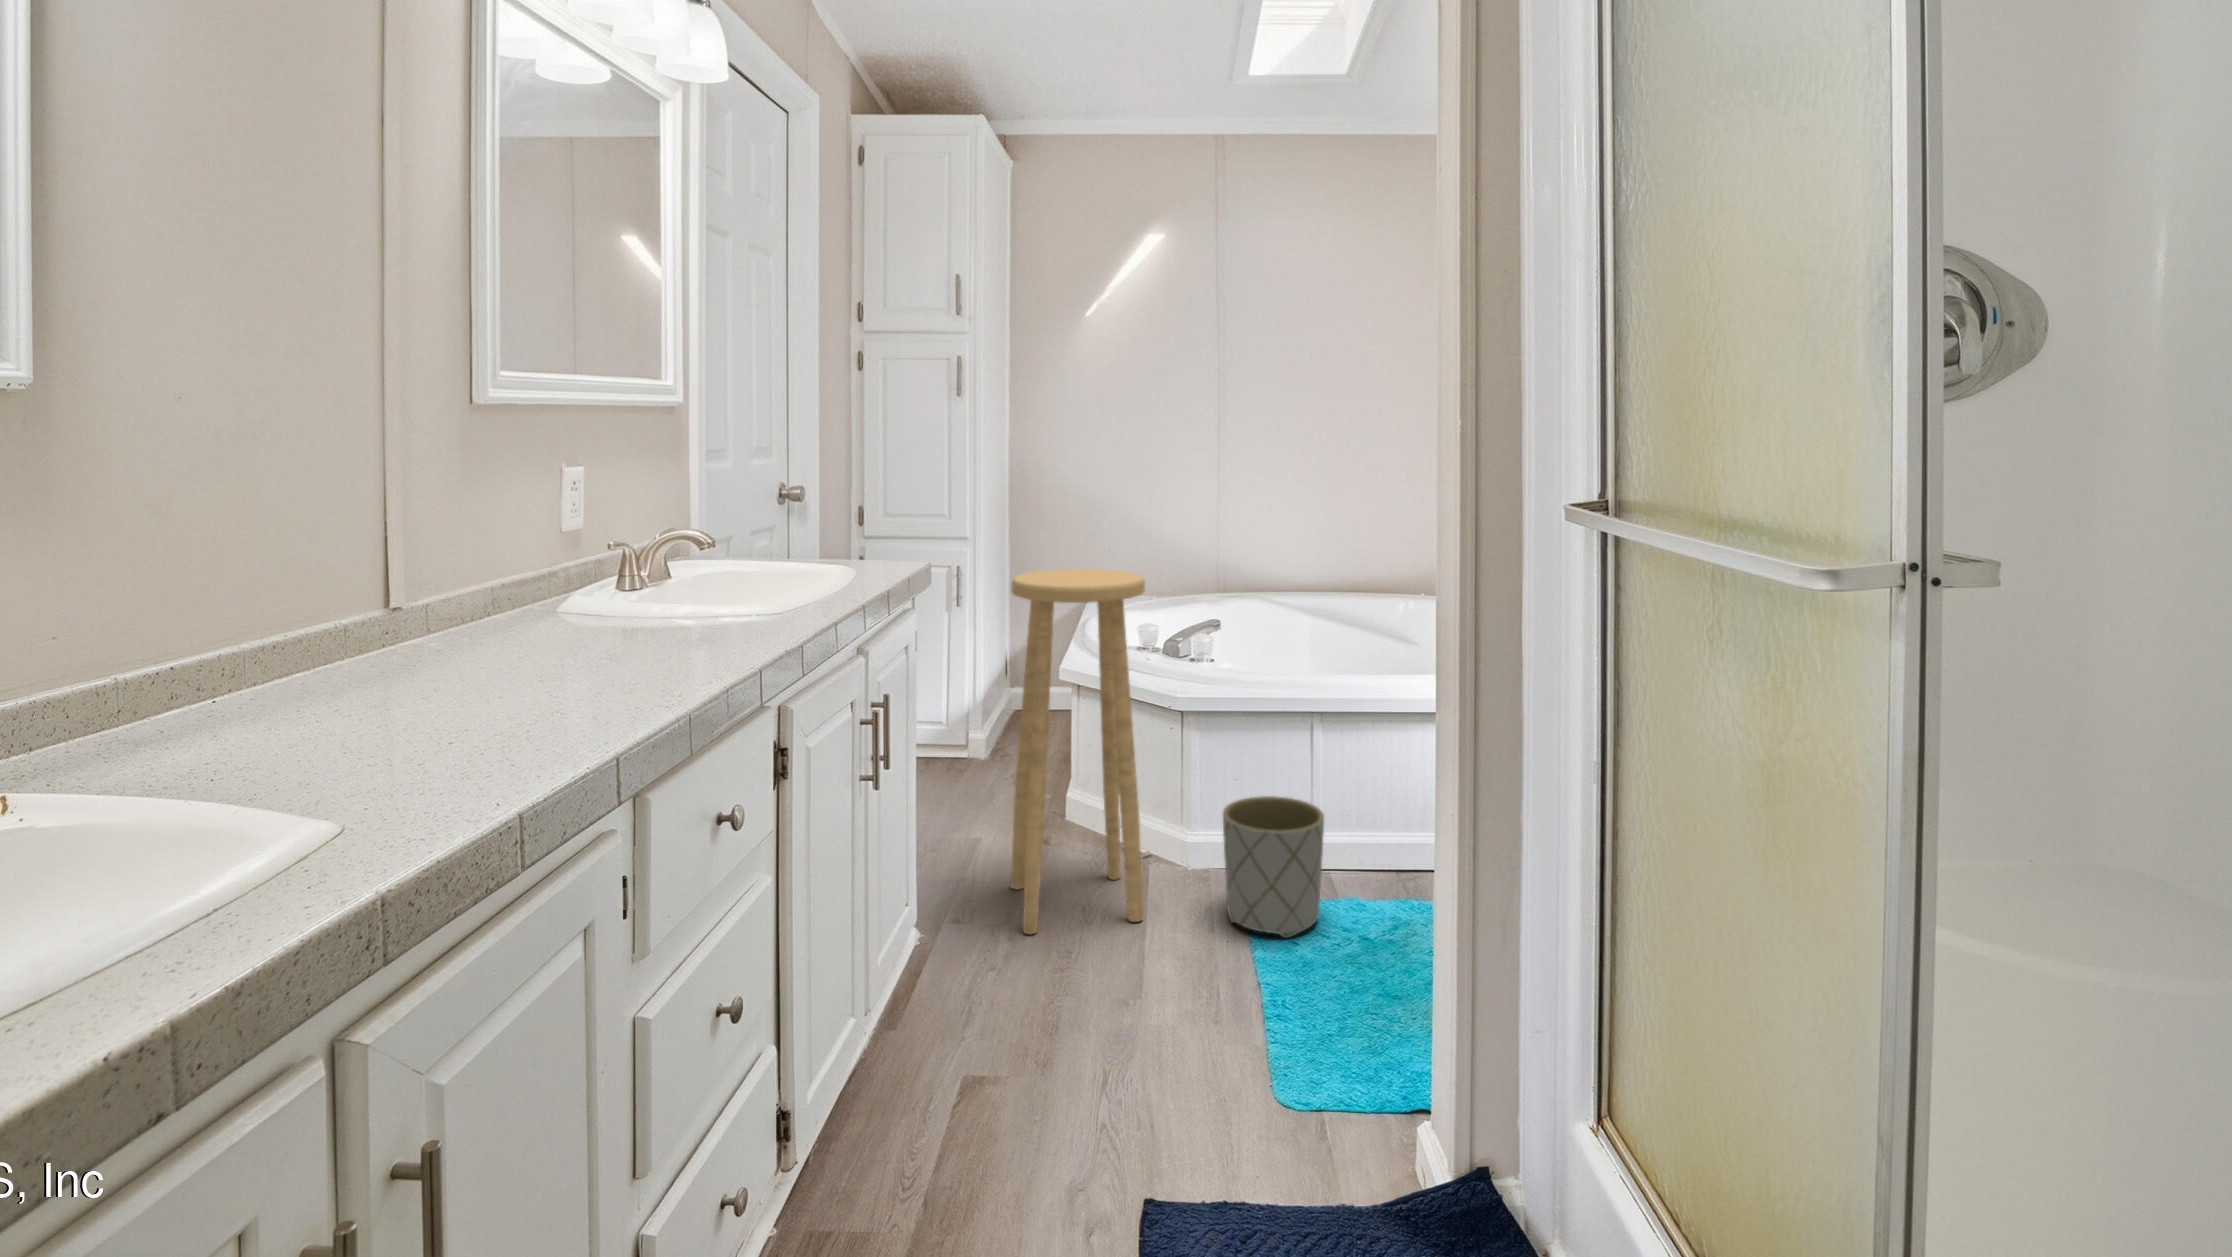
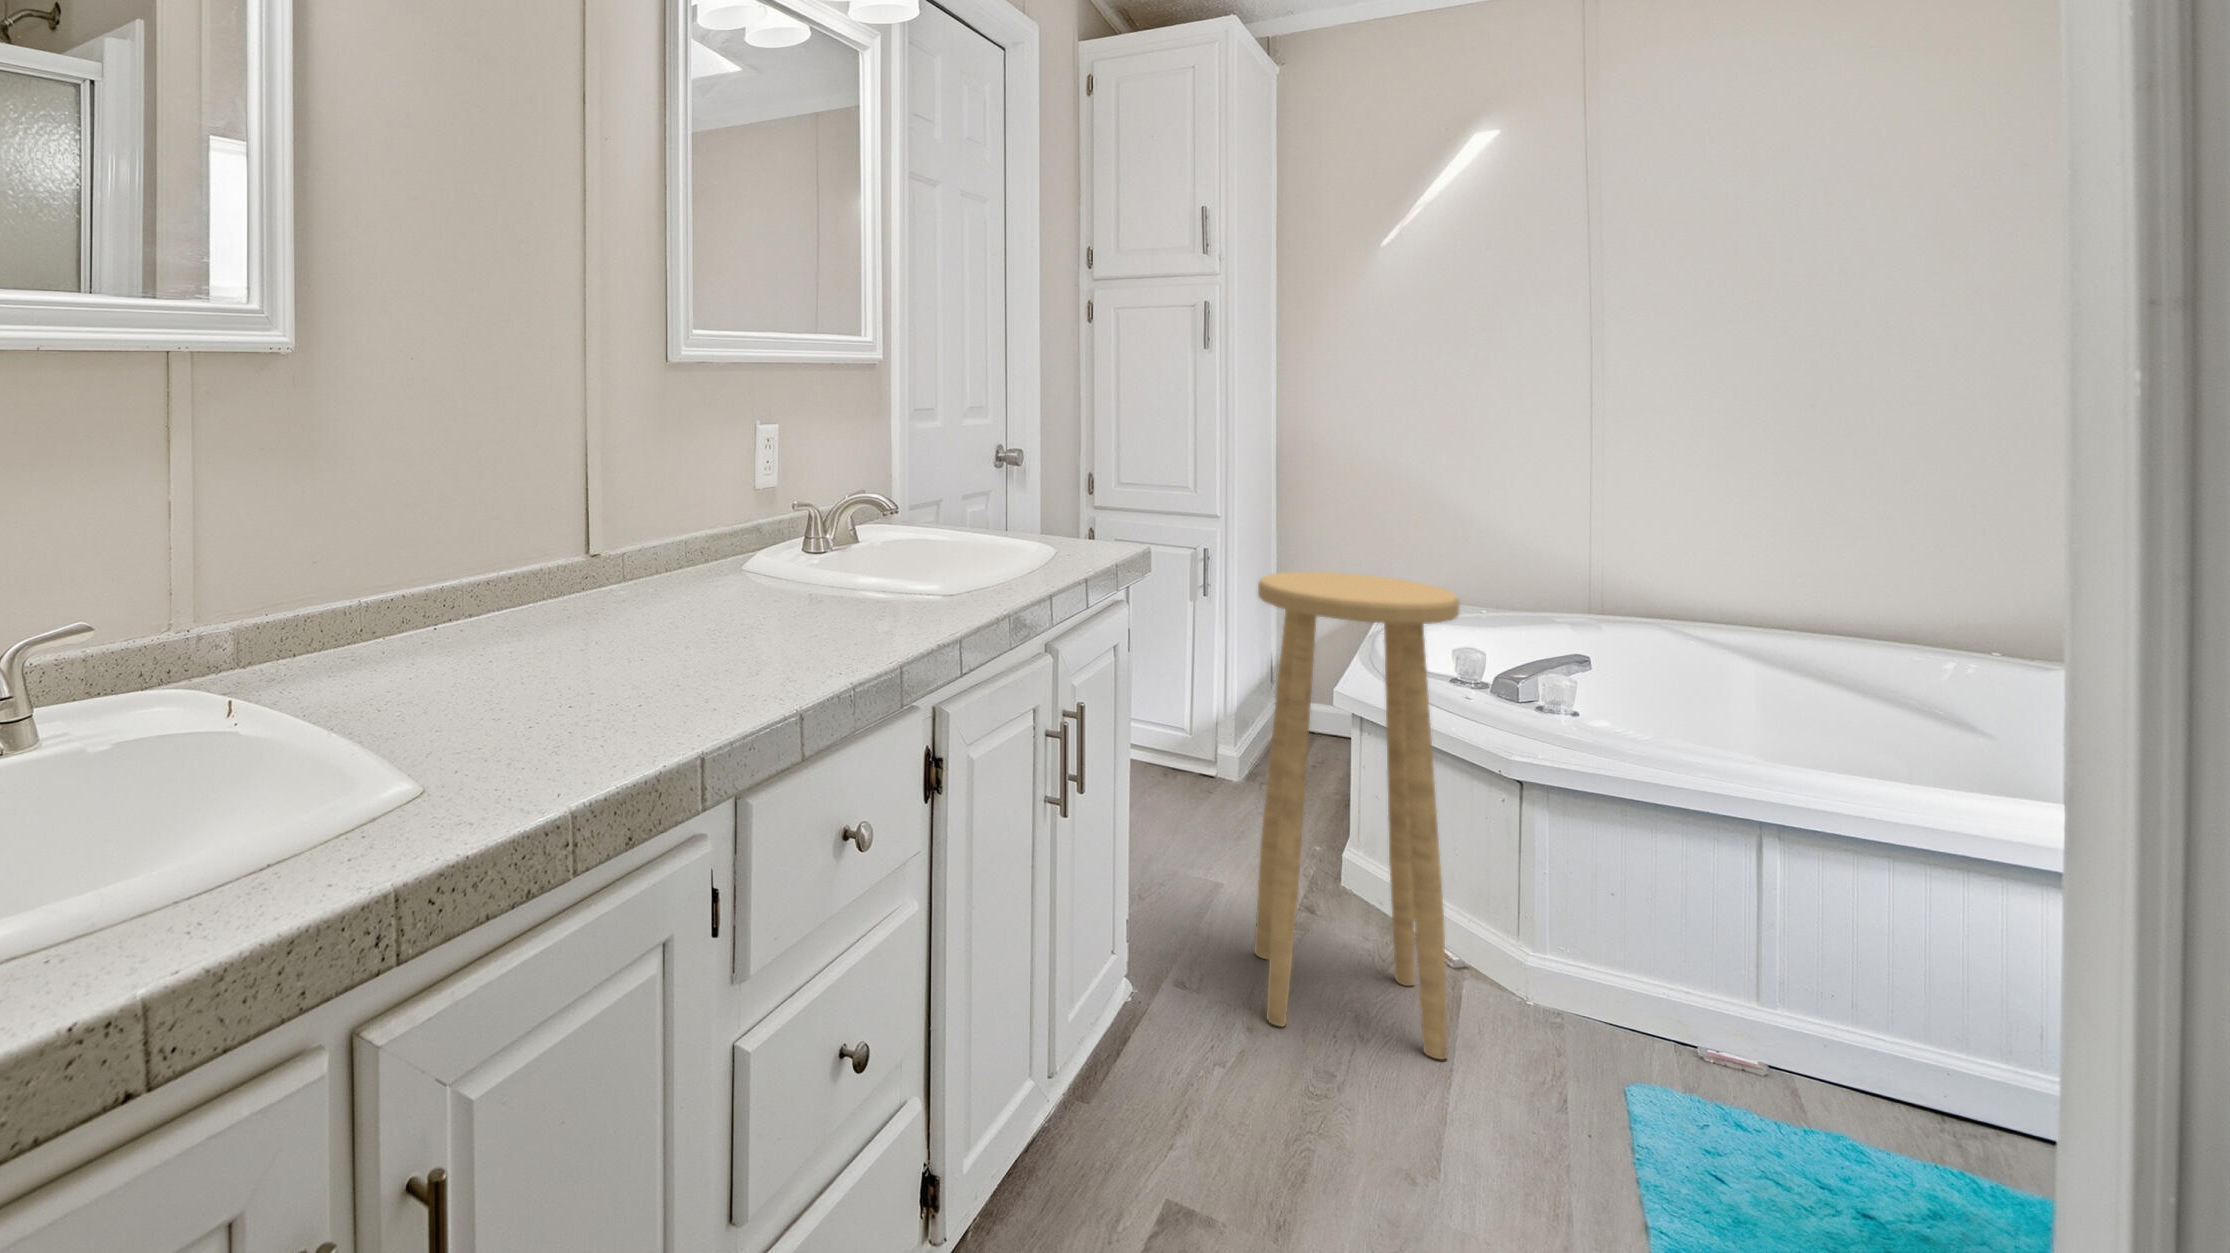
planter: present [1223,796,1324,938] -> none [1590,936,1795,1174]

